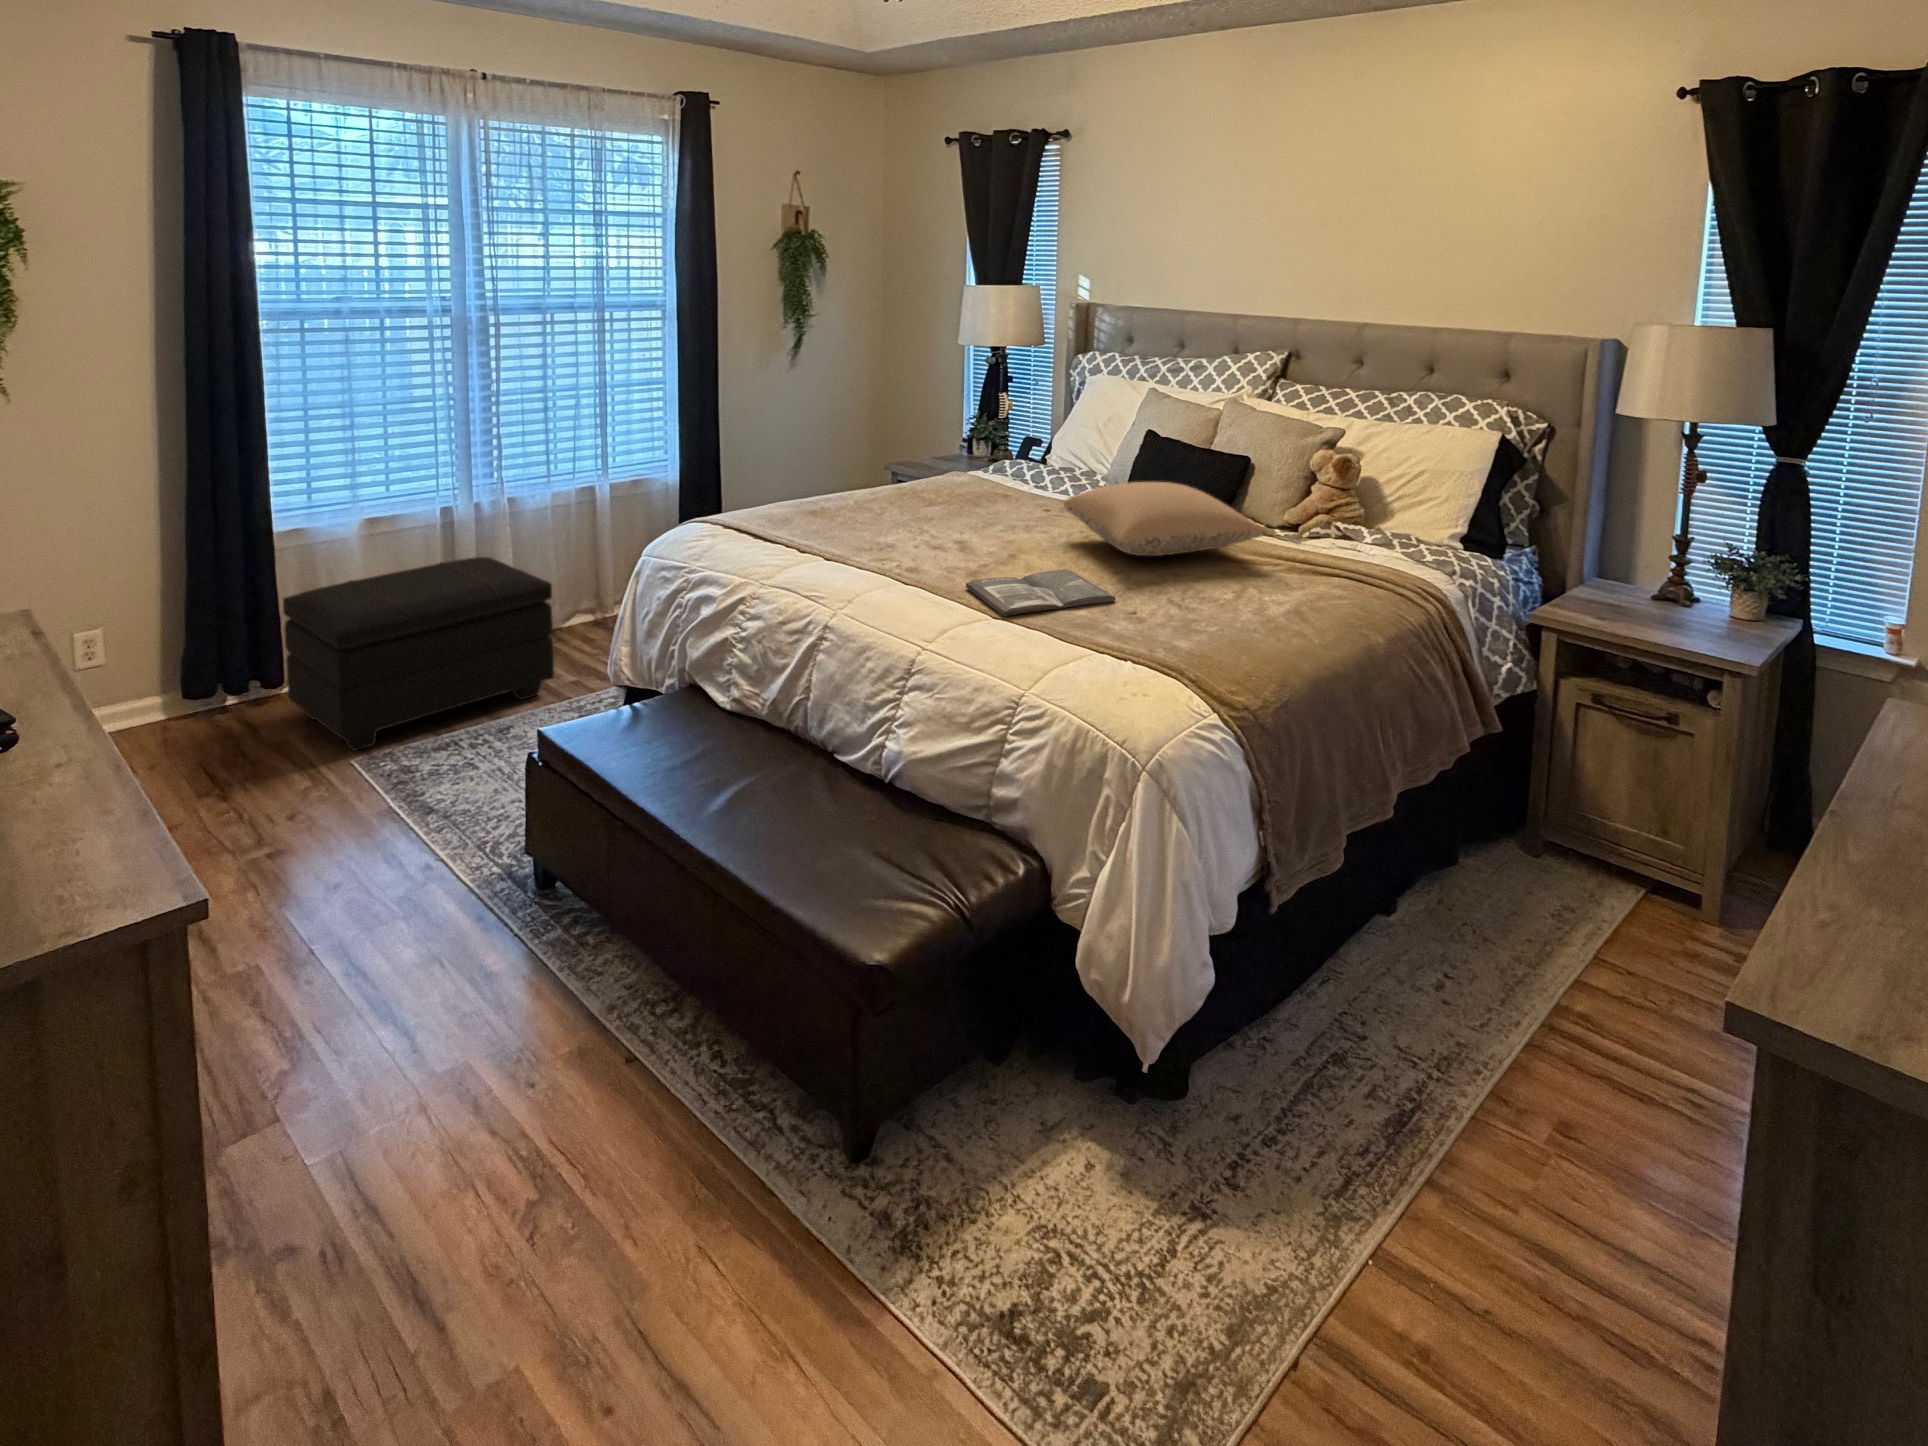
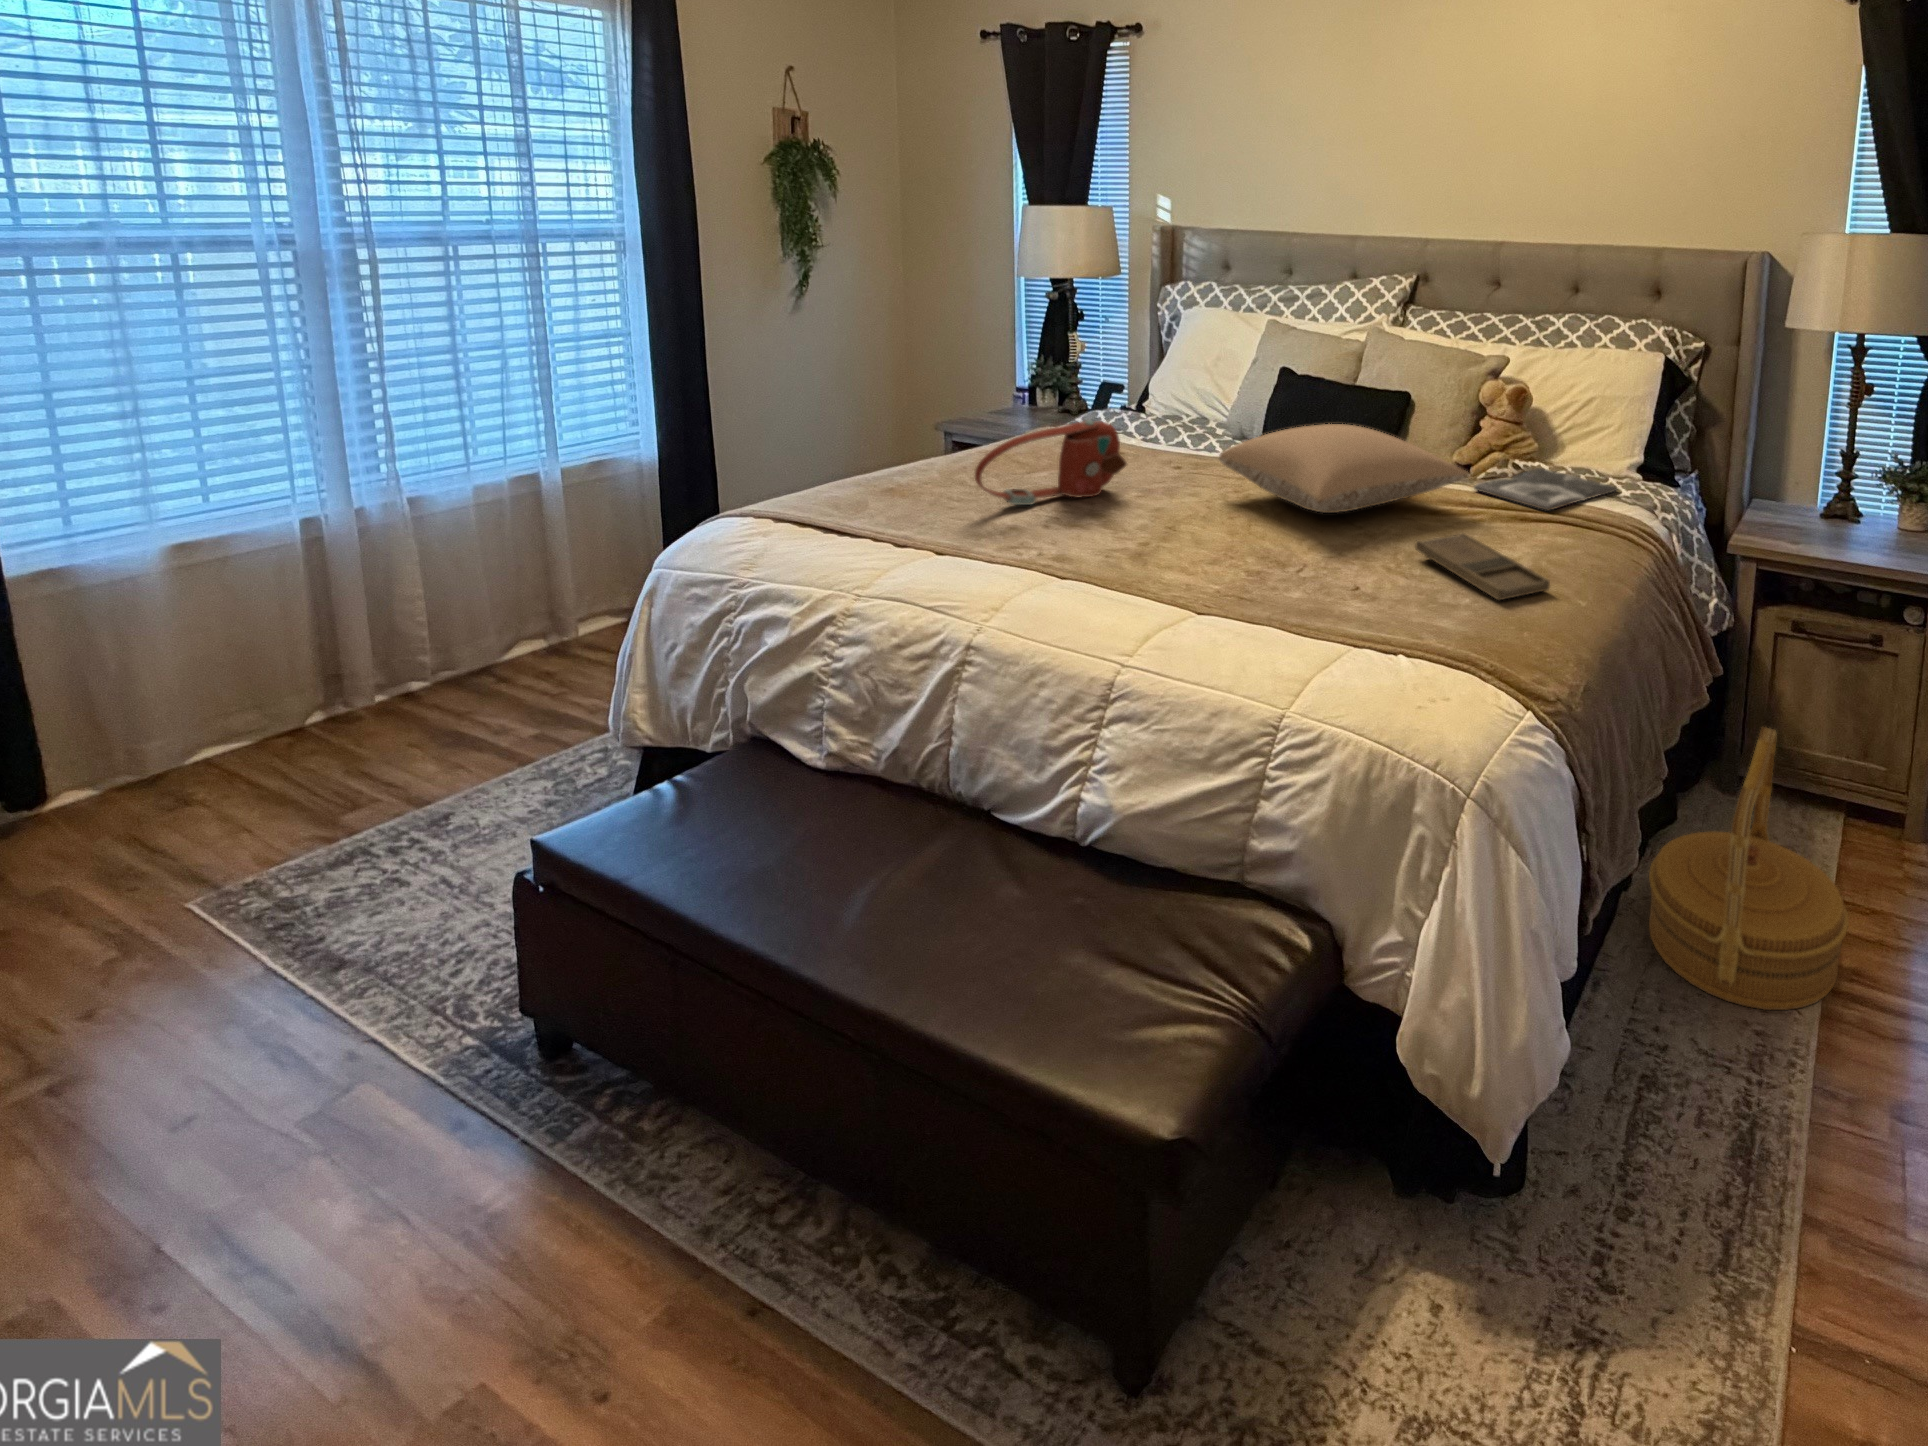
handbag: none [866,467,991,531] -> present [975,420,1127,505]
footstool: present [283,557,554,751] -> none [32,579,509,884]
magazine: present [966,569,1116,616] -> present [1474,468,1617,511]
tray: none [1193,579,1288,634] -> present [1415,533,1550,600]
woven basket: none [1393,783,1576,1038] -> present [1649,727,1849,1010]

